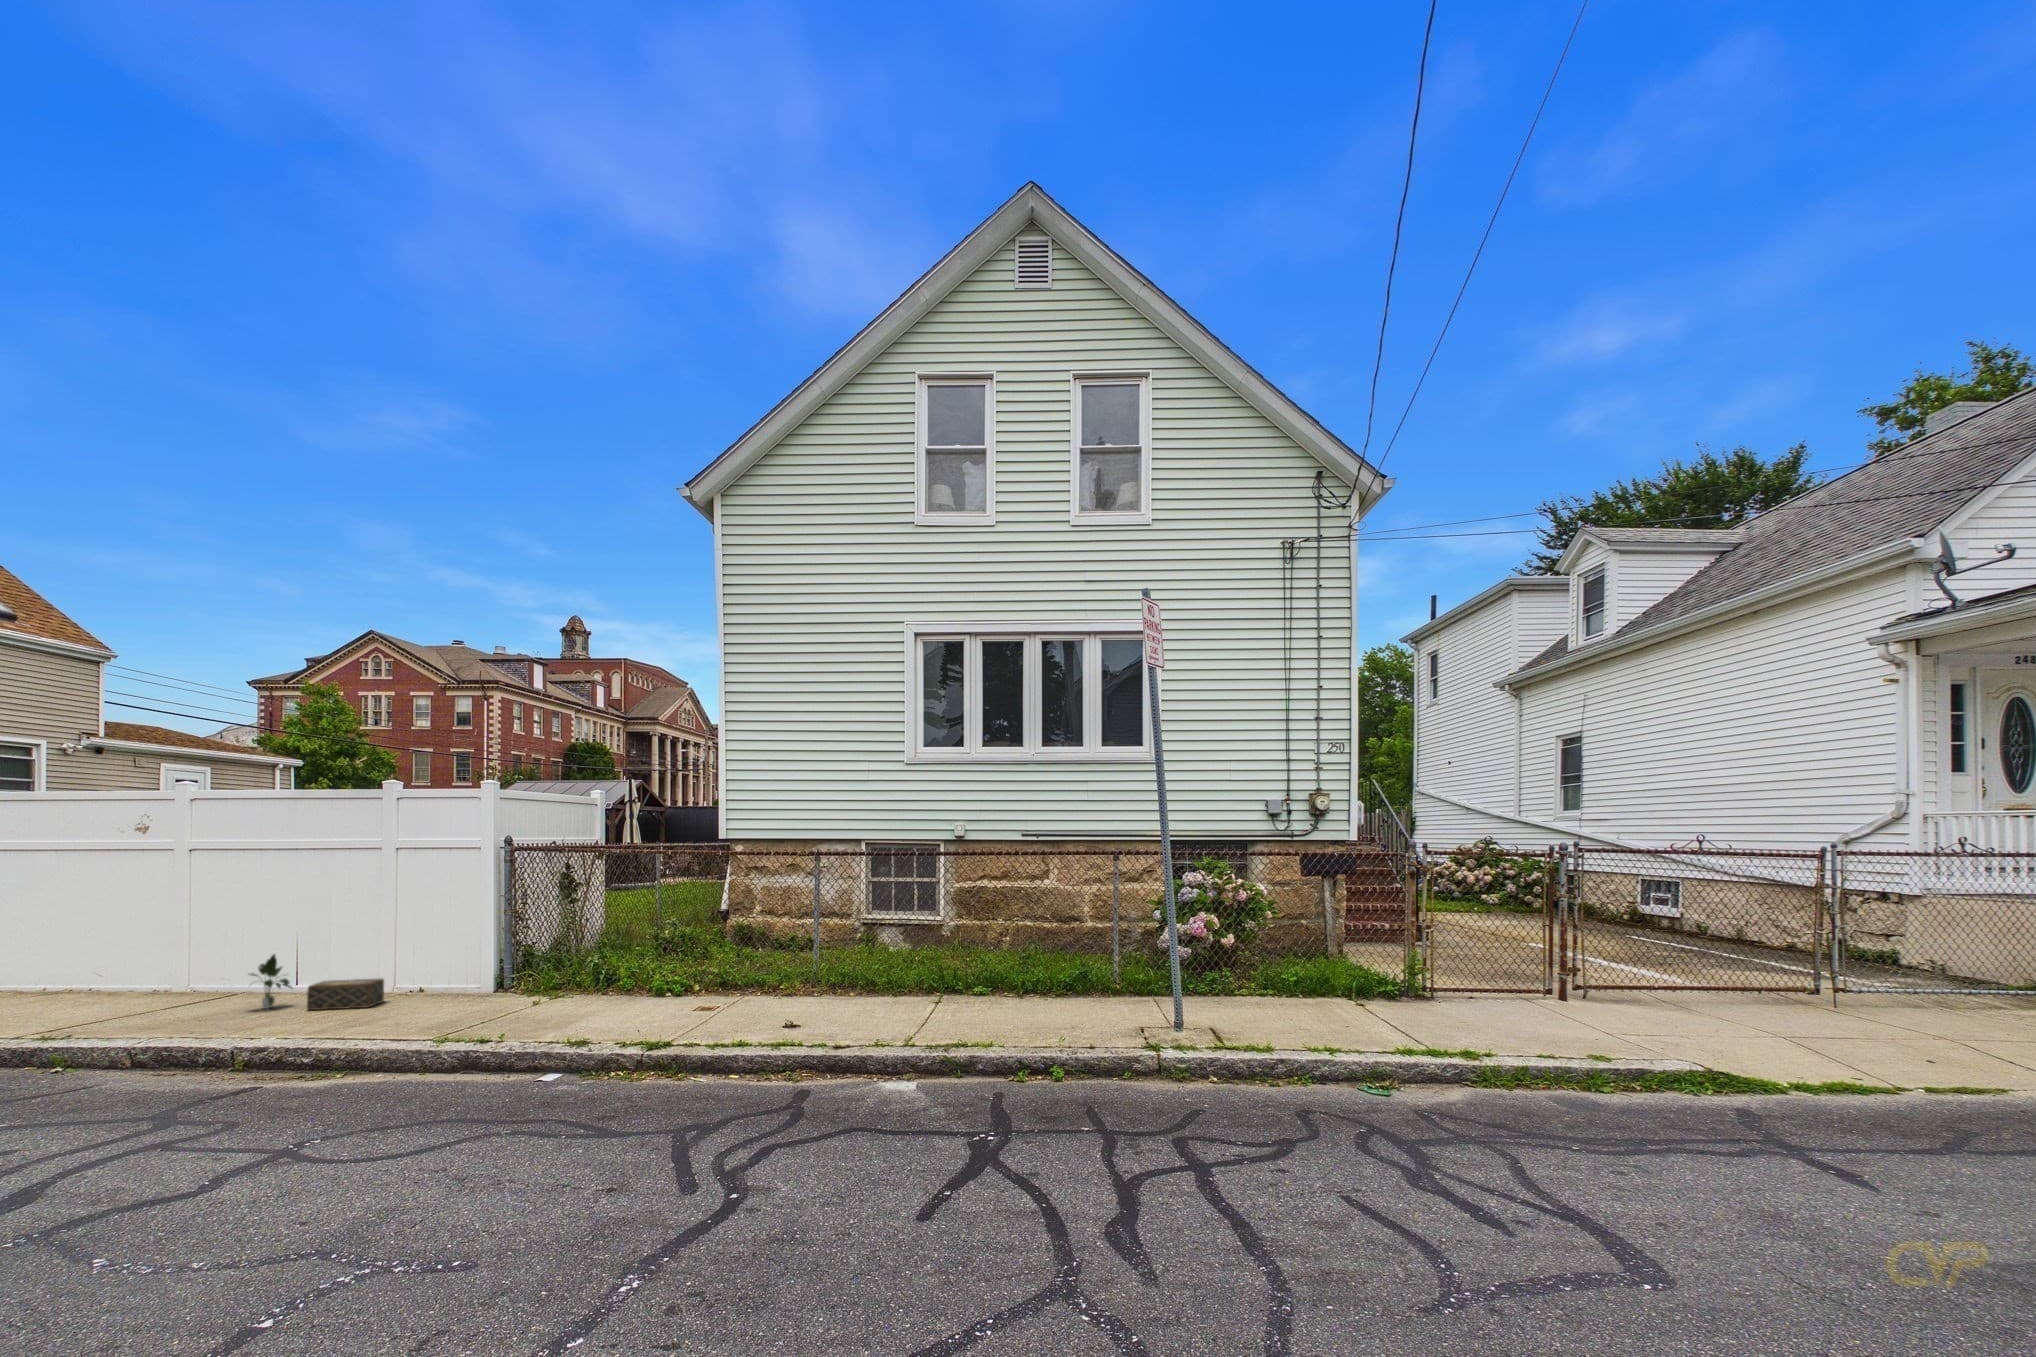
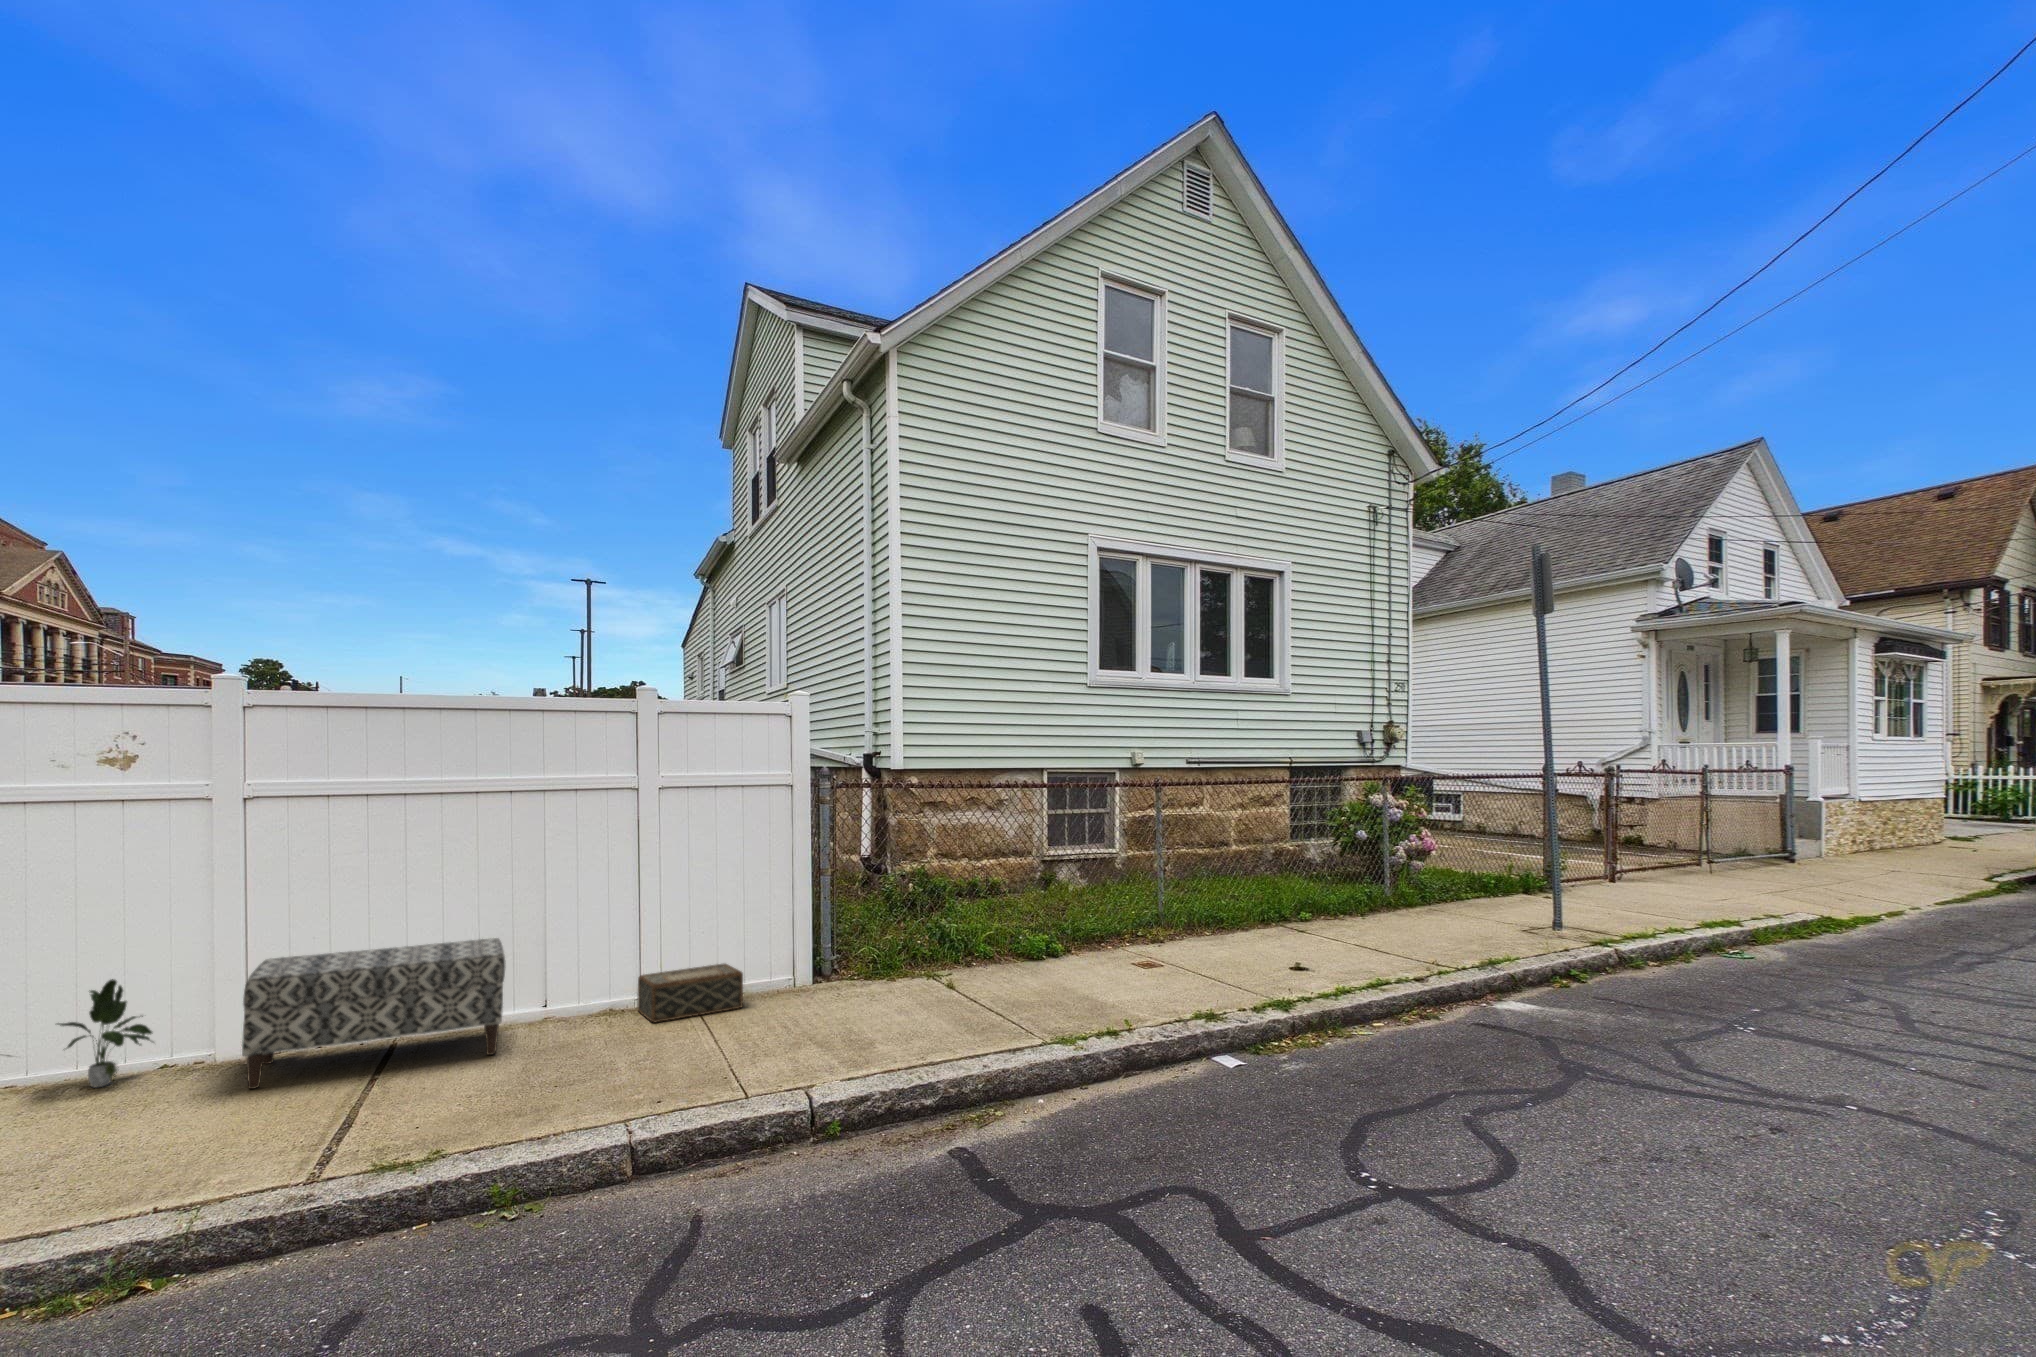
bench: none [83,951,245,1020] -> present [242,938,506,1089]
potted plant: present [251,955,292,1009] -> present [58,979,153,1088]

